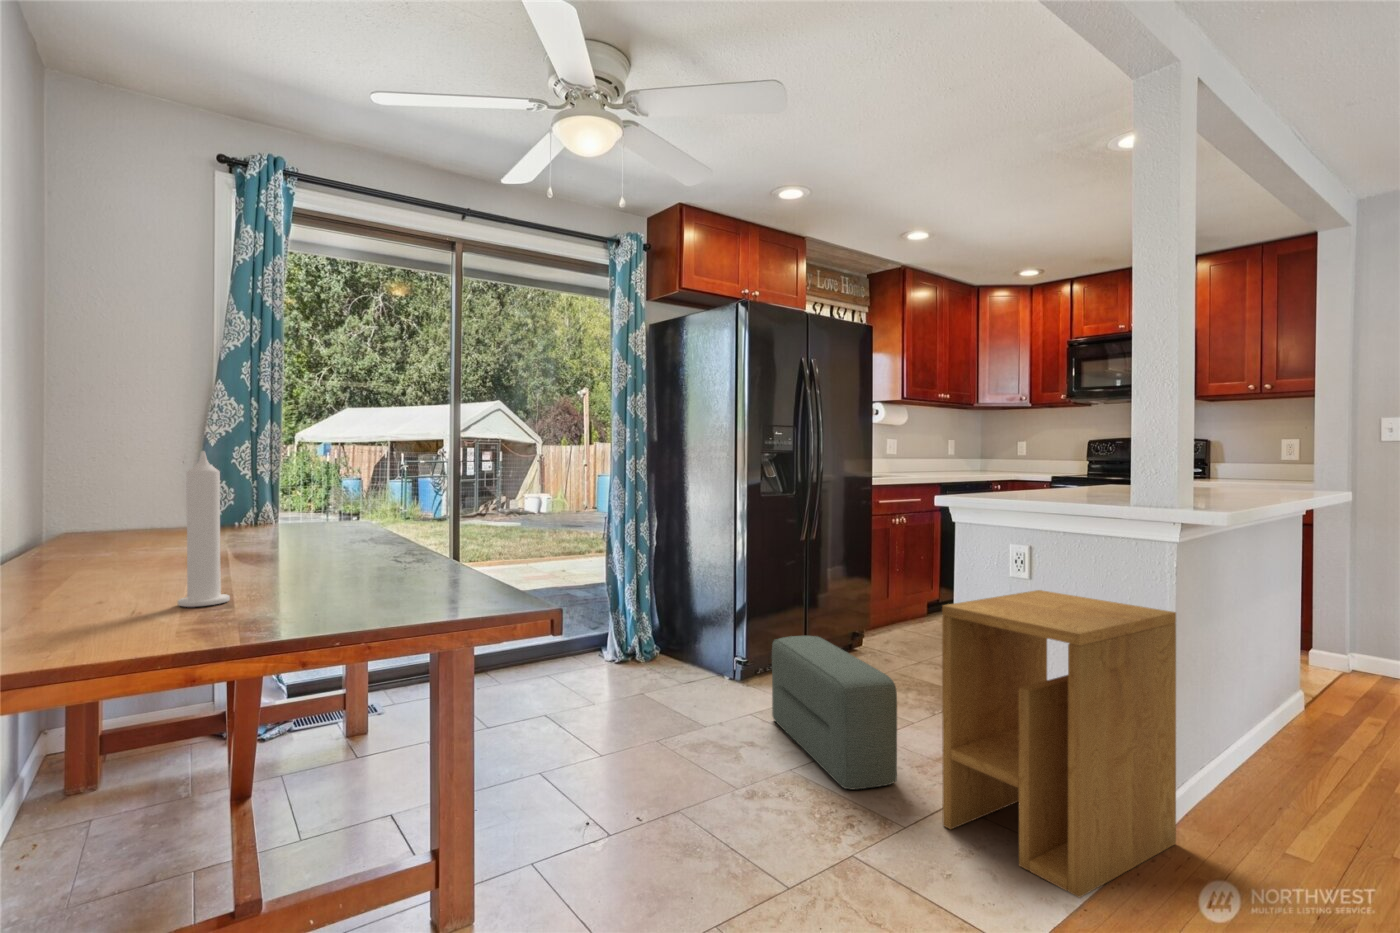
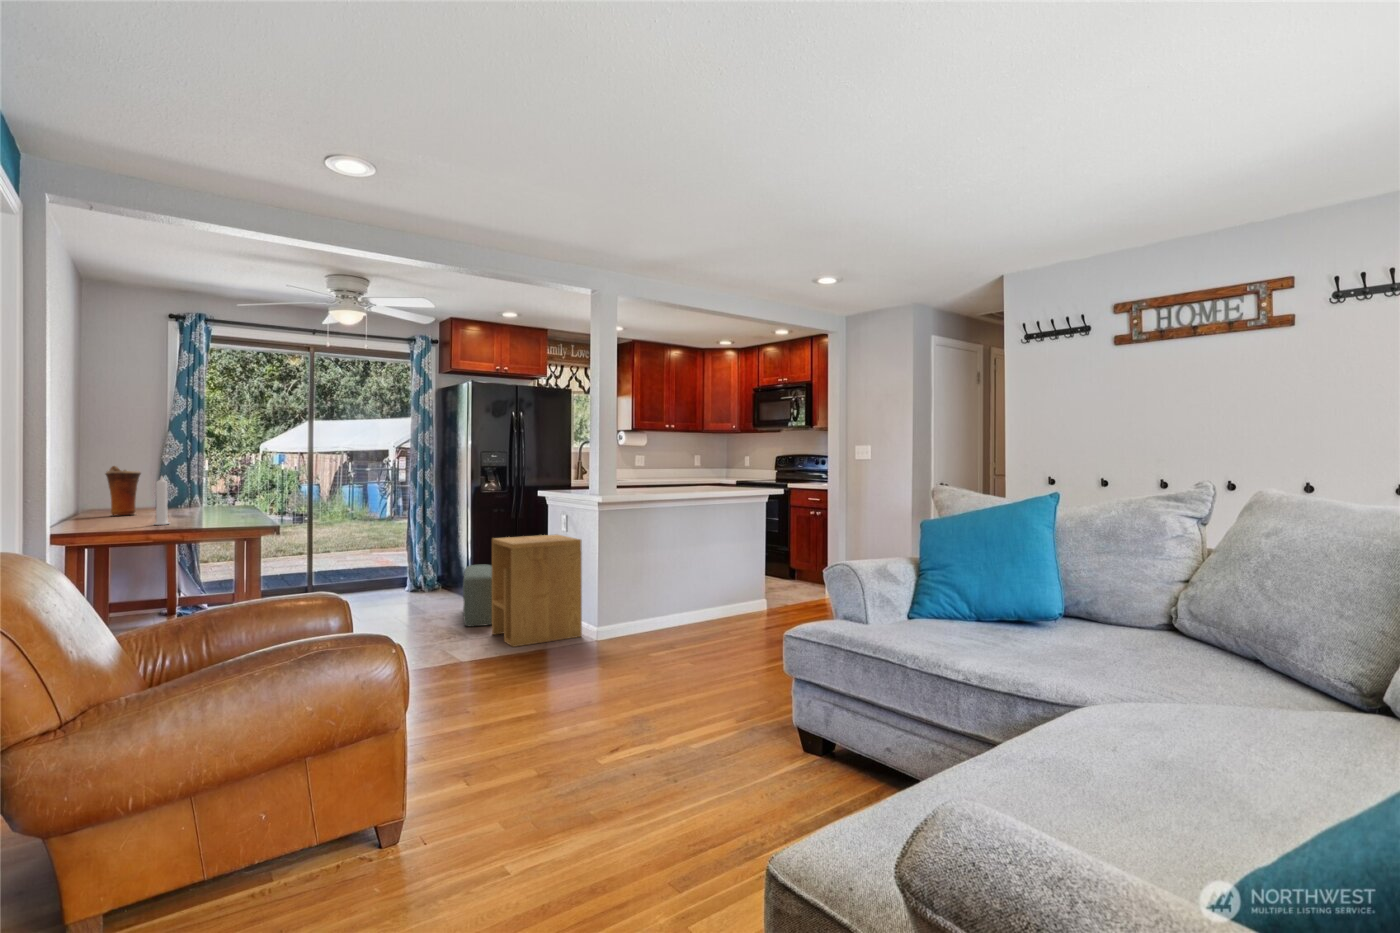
vase: none [71,434,157,556] -> present [106,466,141,515]

